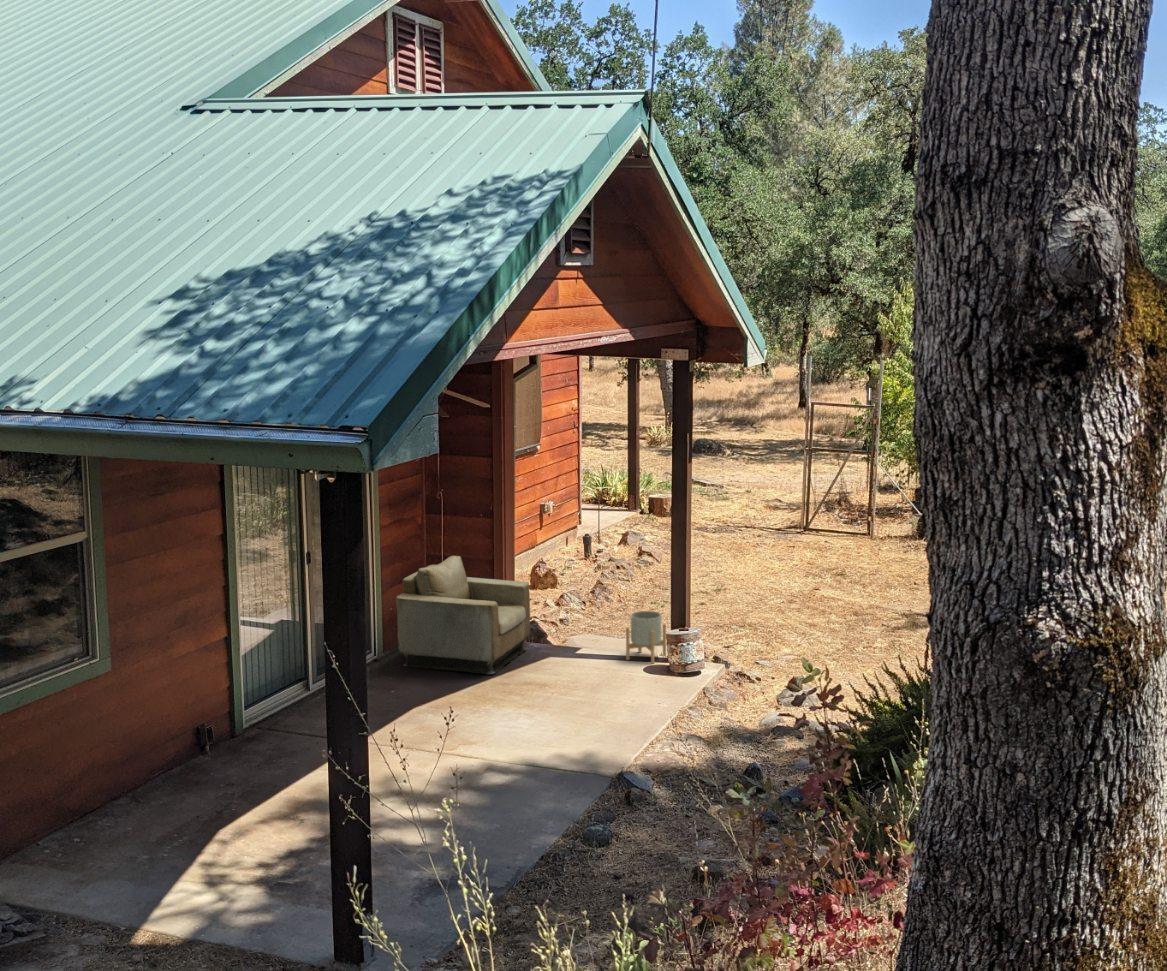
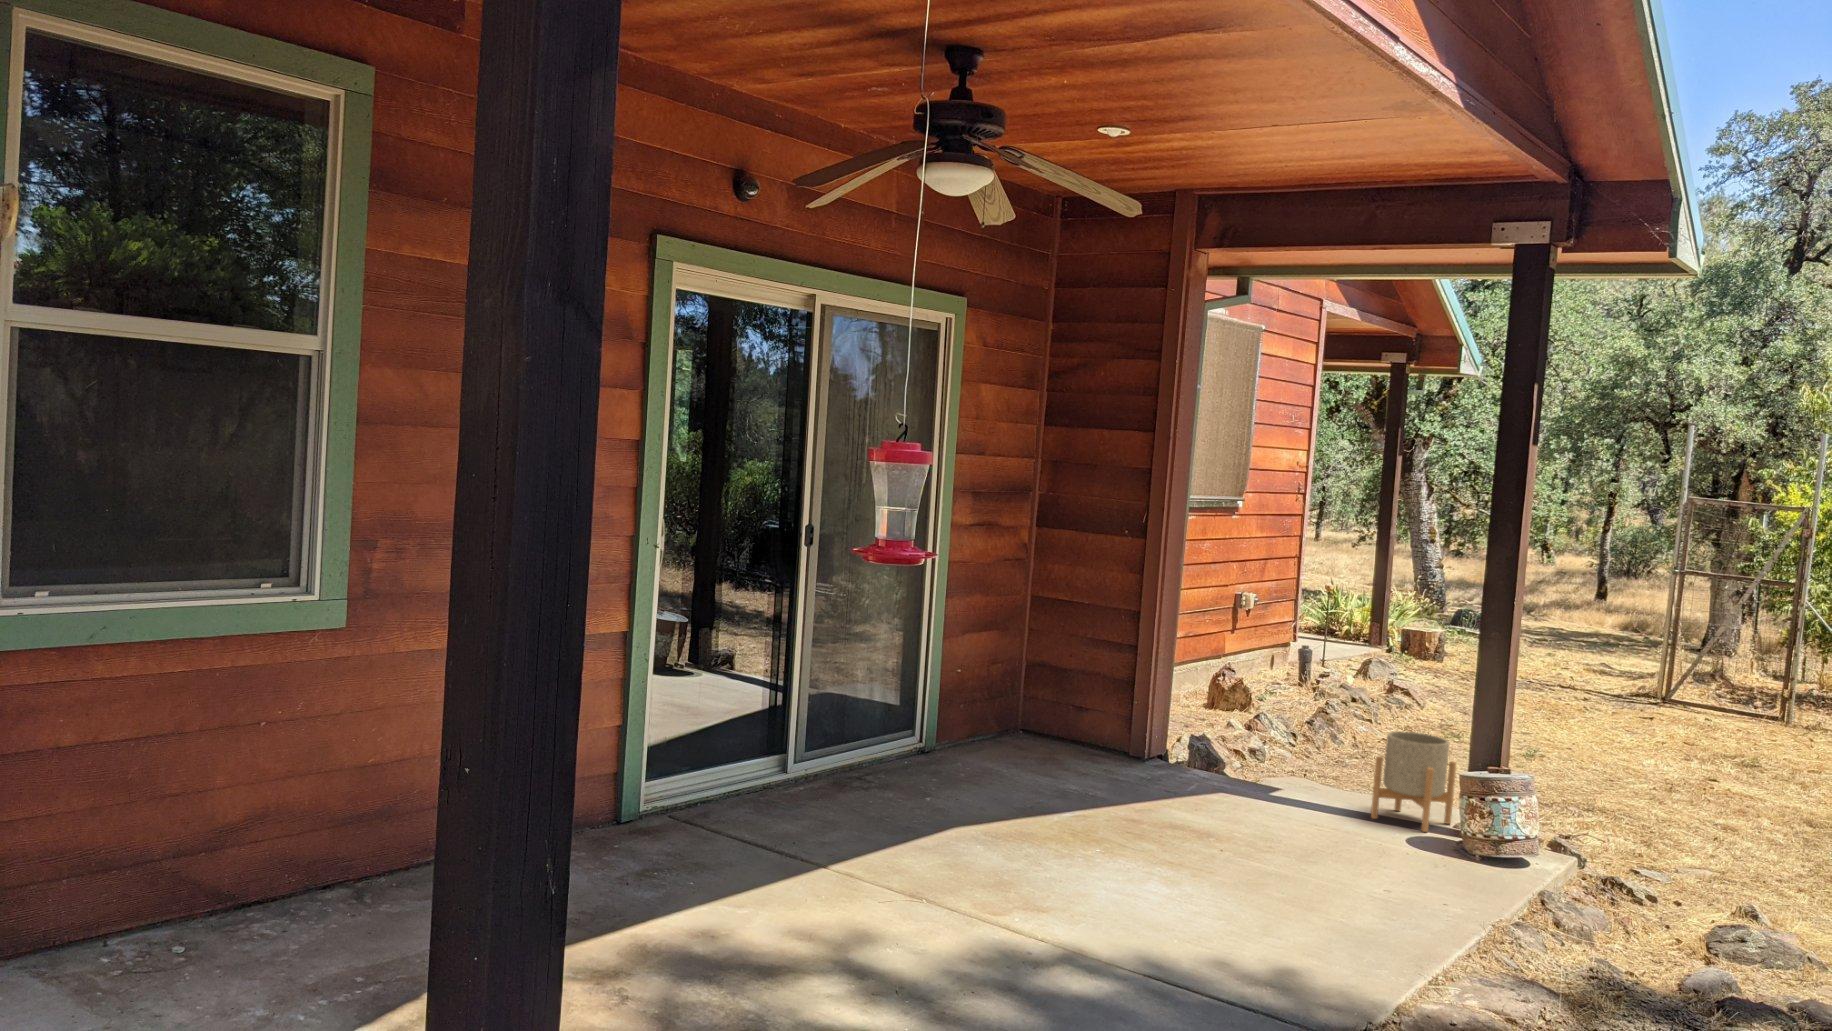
armchair: present [396,556,530,675] -> none [899,593,1200,800]

